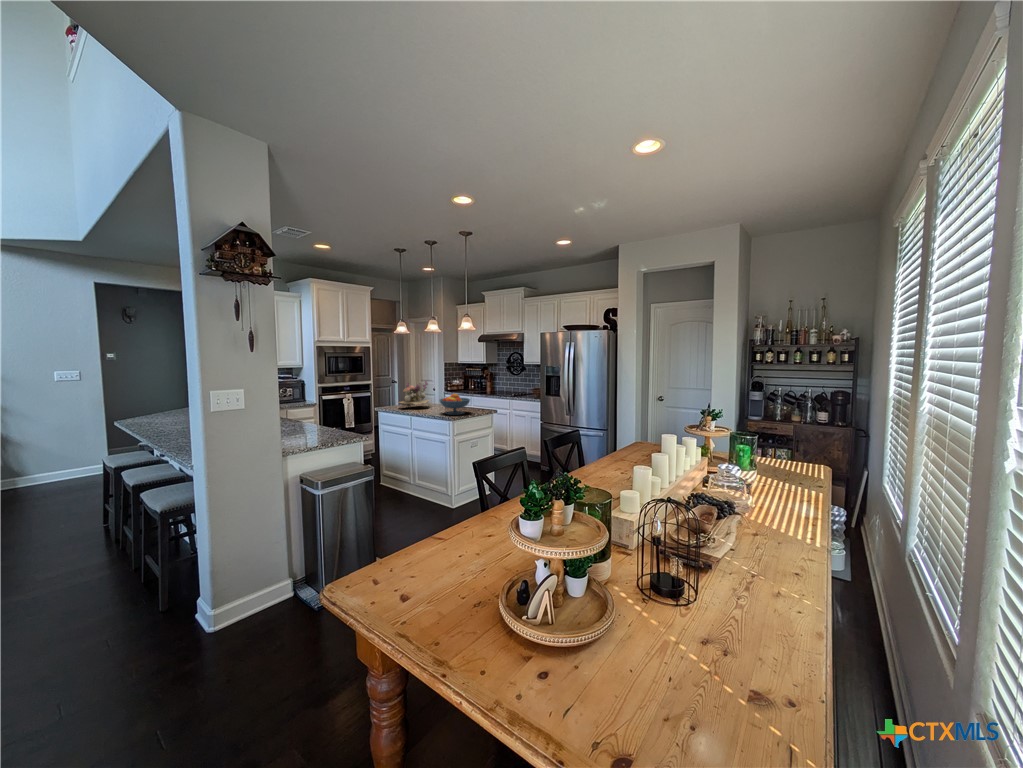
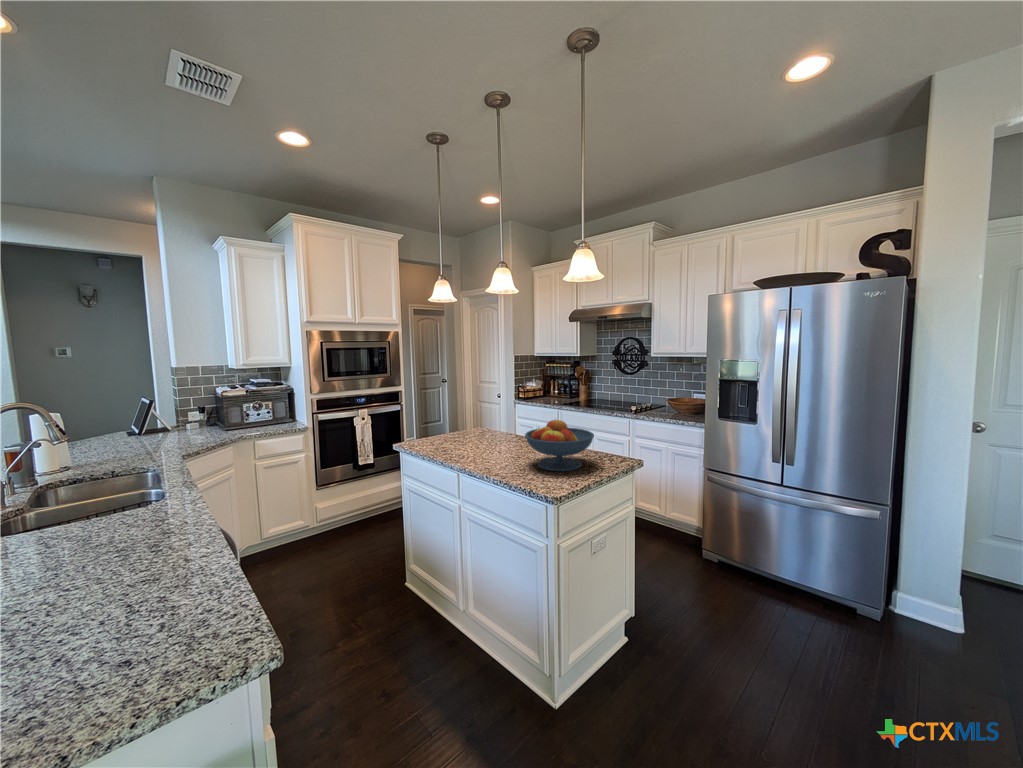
flower arrangement: present [399,381,429,407] -> none [436,388,503,443]

